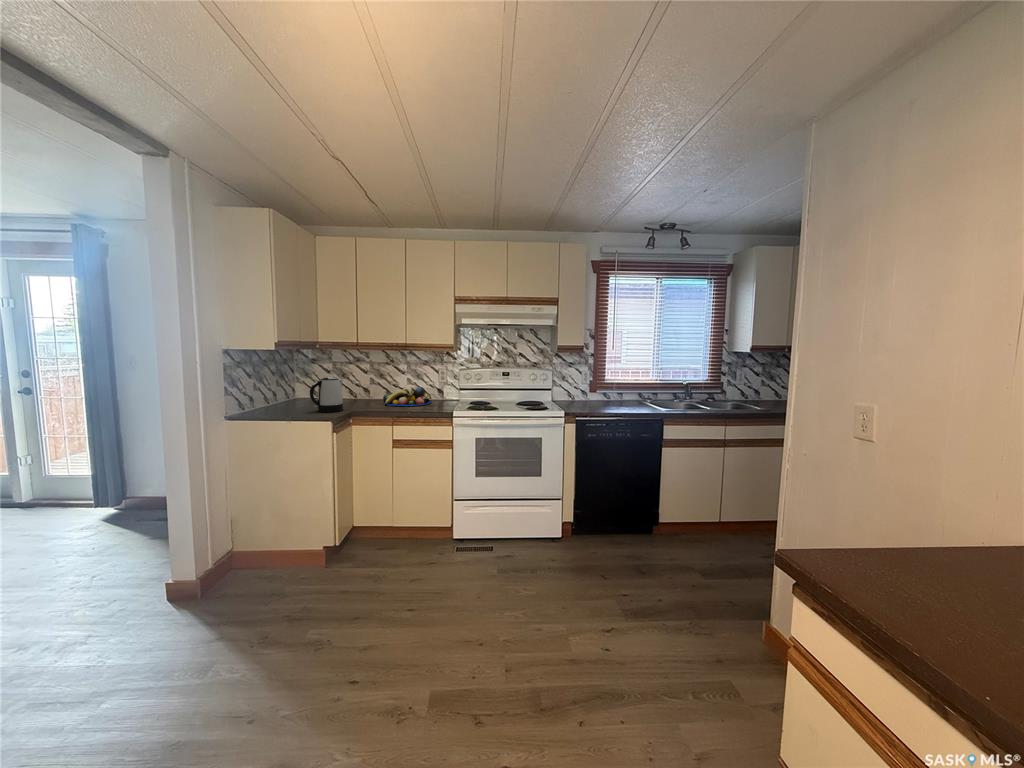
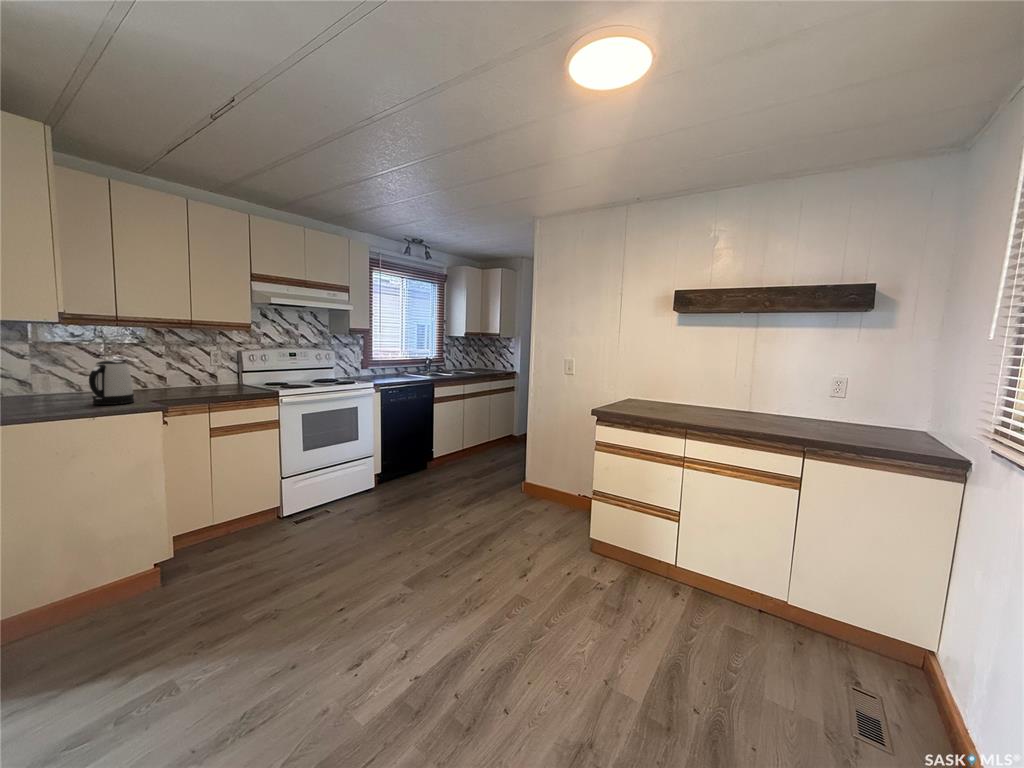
fruit bowl: present [383,387,431,406] -> none [155,370,224,394]

